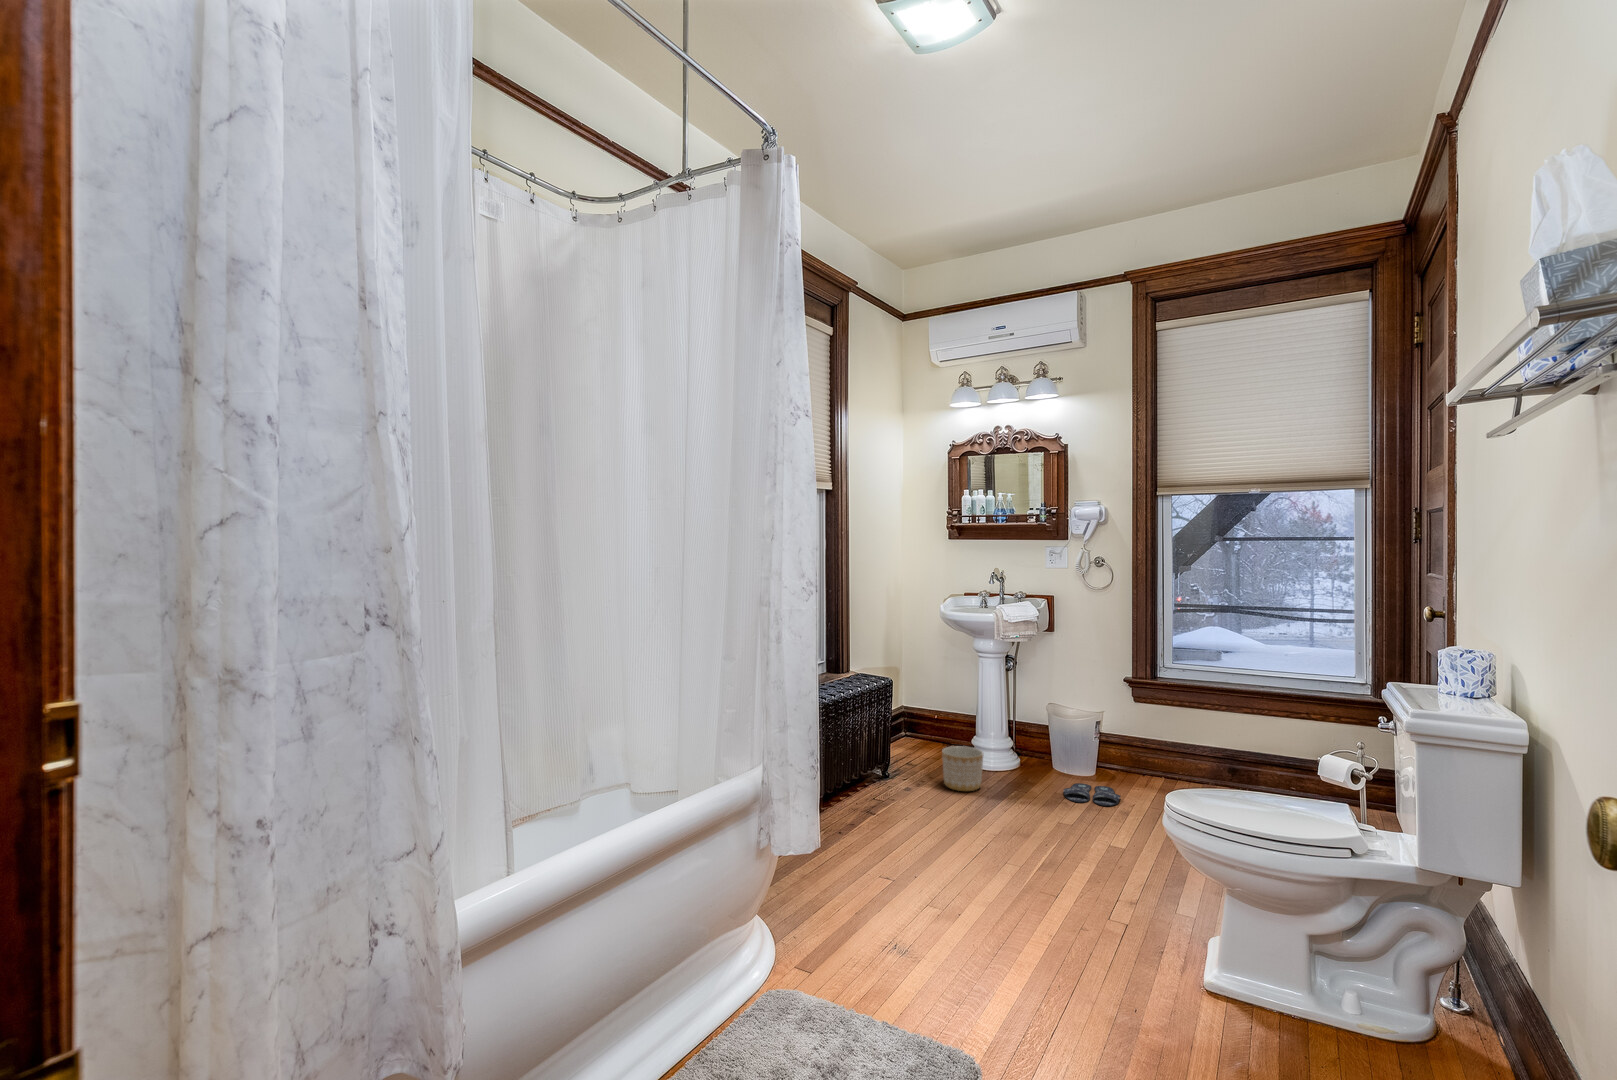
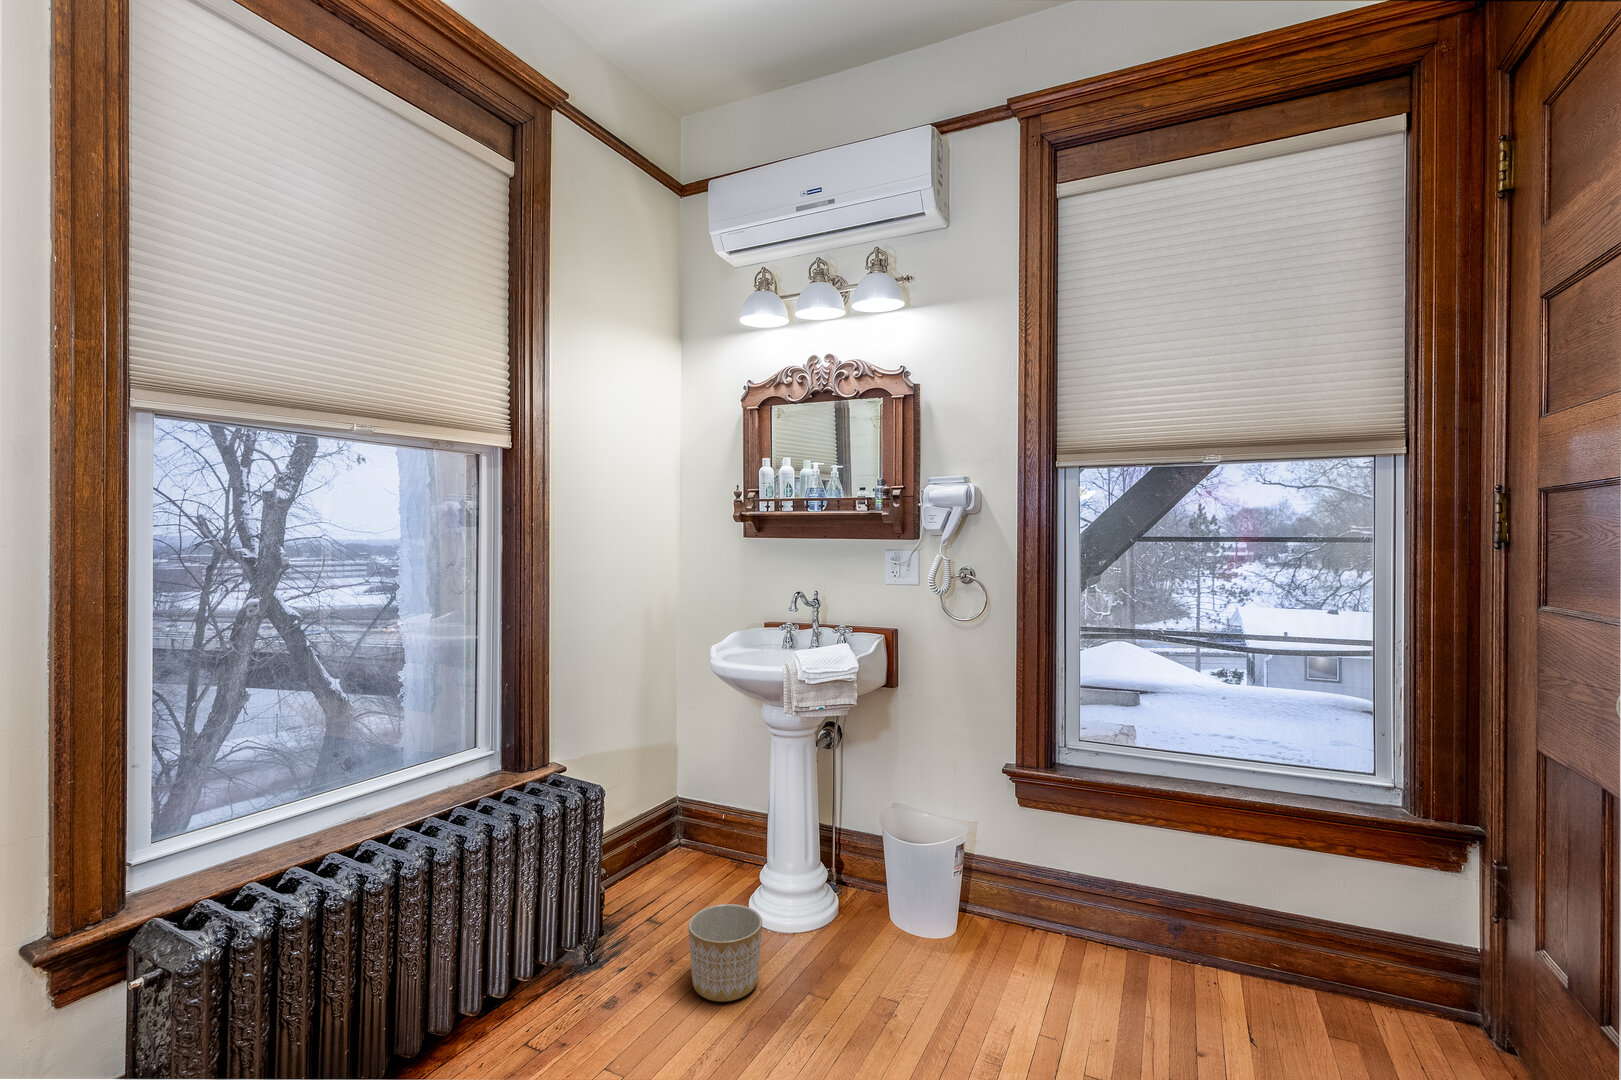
slippers: present [1064,783,1121,806] -> none [900,956,996,1028]

